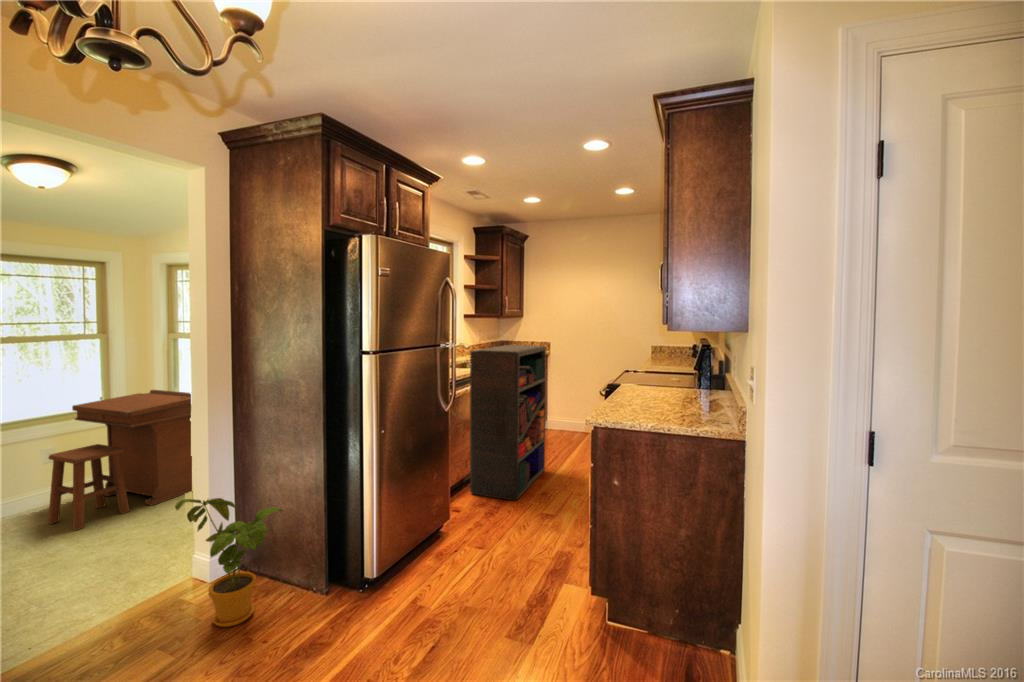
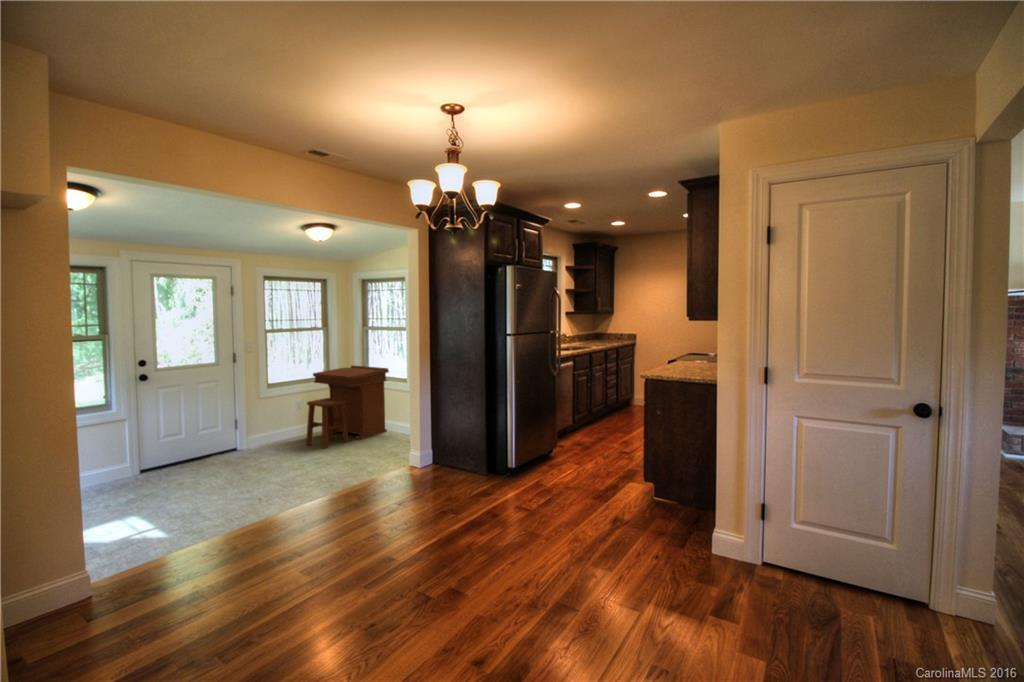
bookshelf: present [470,345,546,500] -> none [570,334,628,444]
house plant: present [175,498,283,627] -> none [412,413,461,485]

